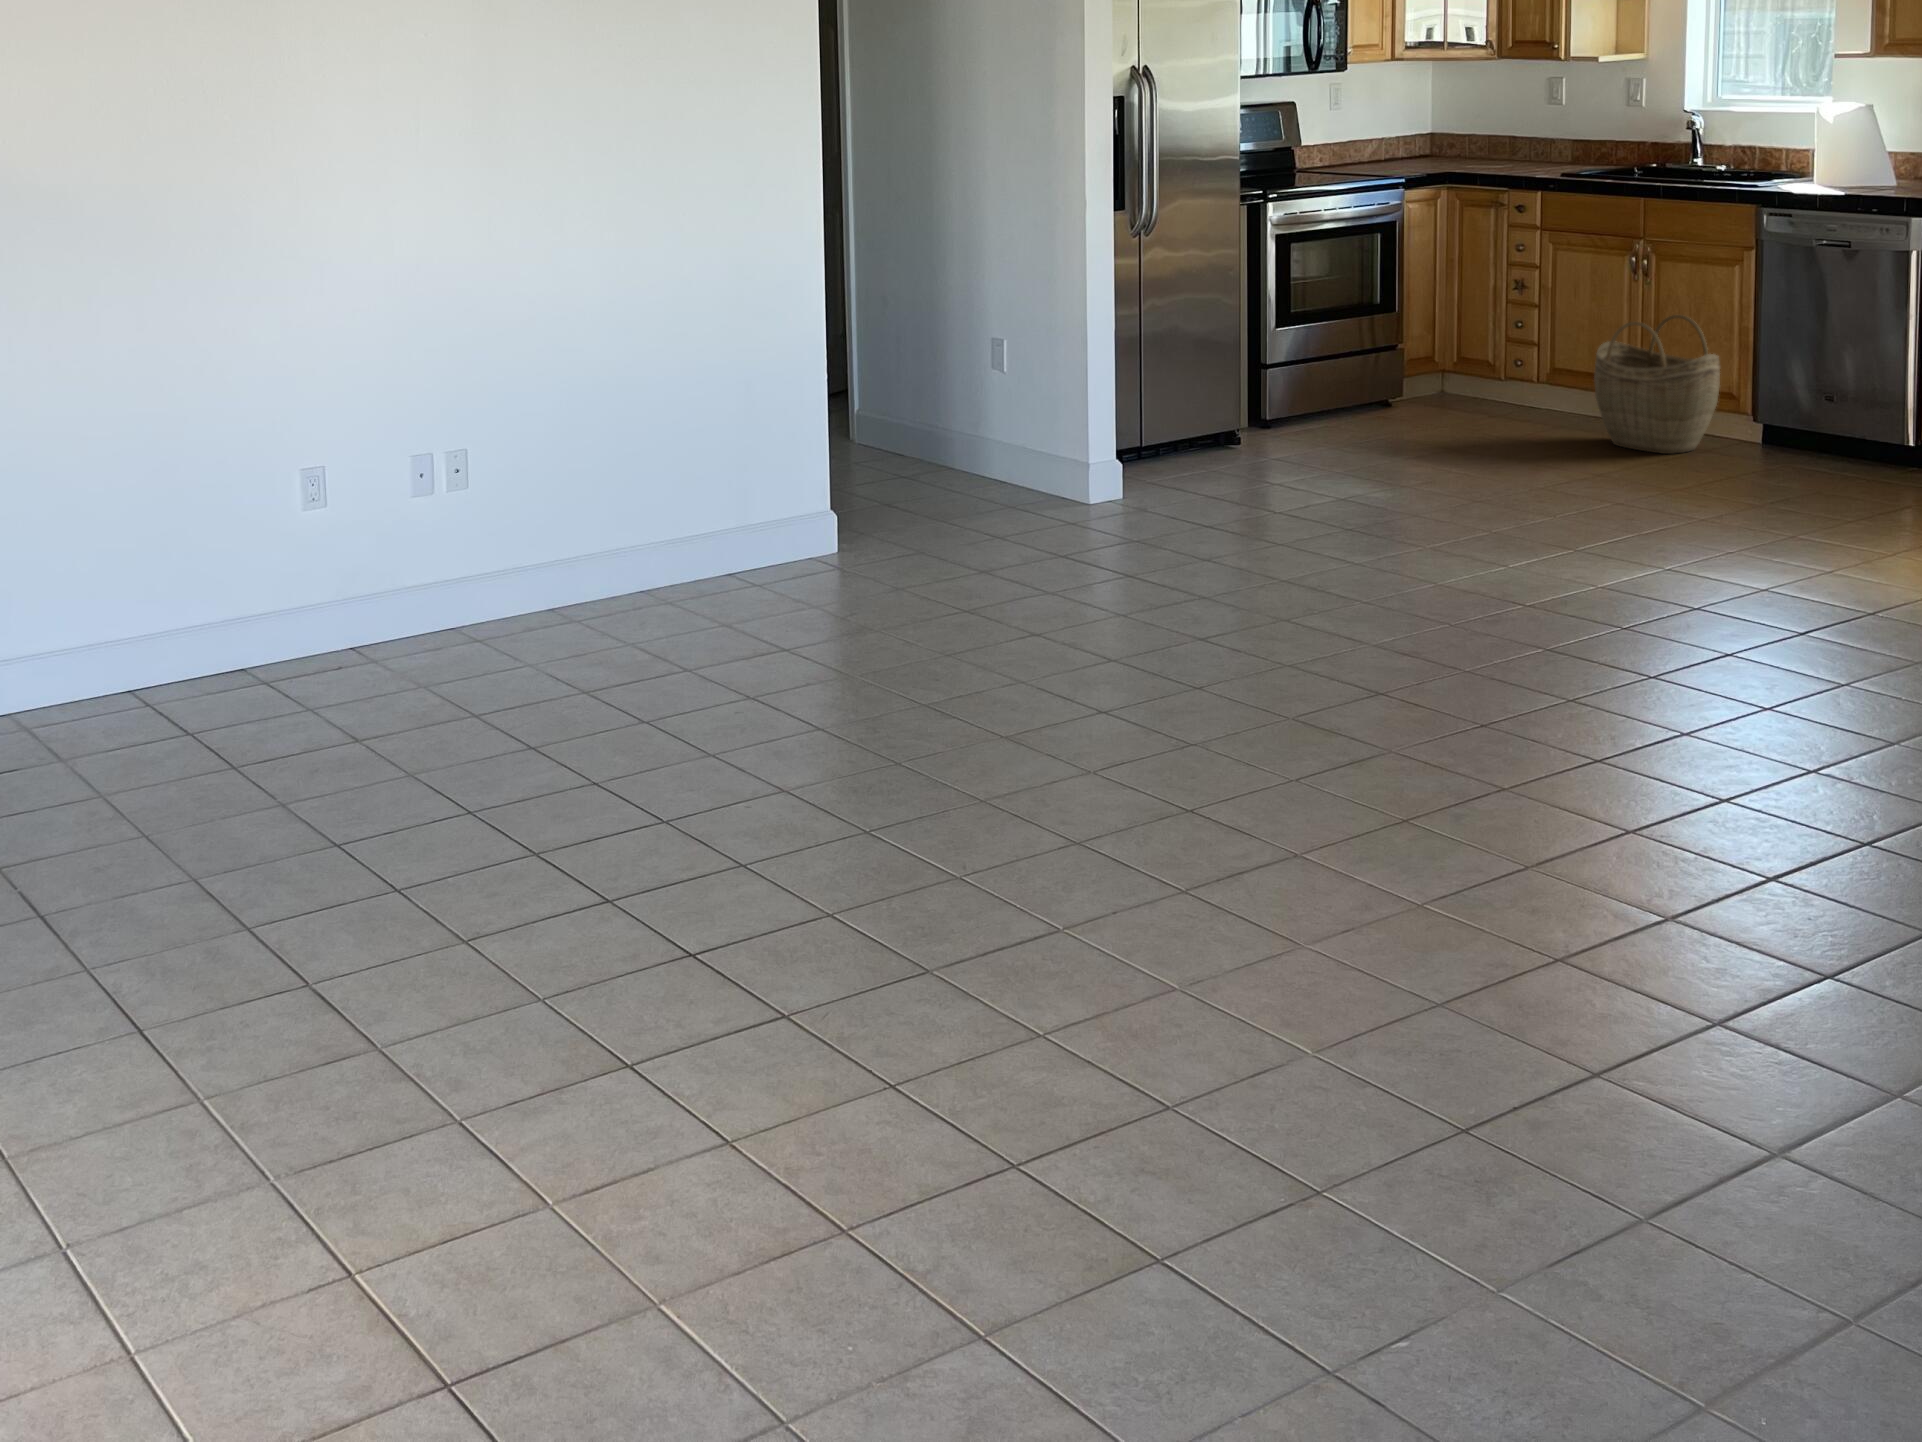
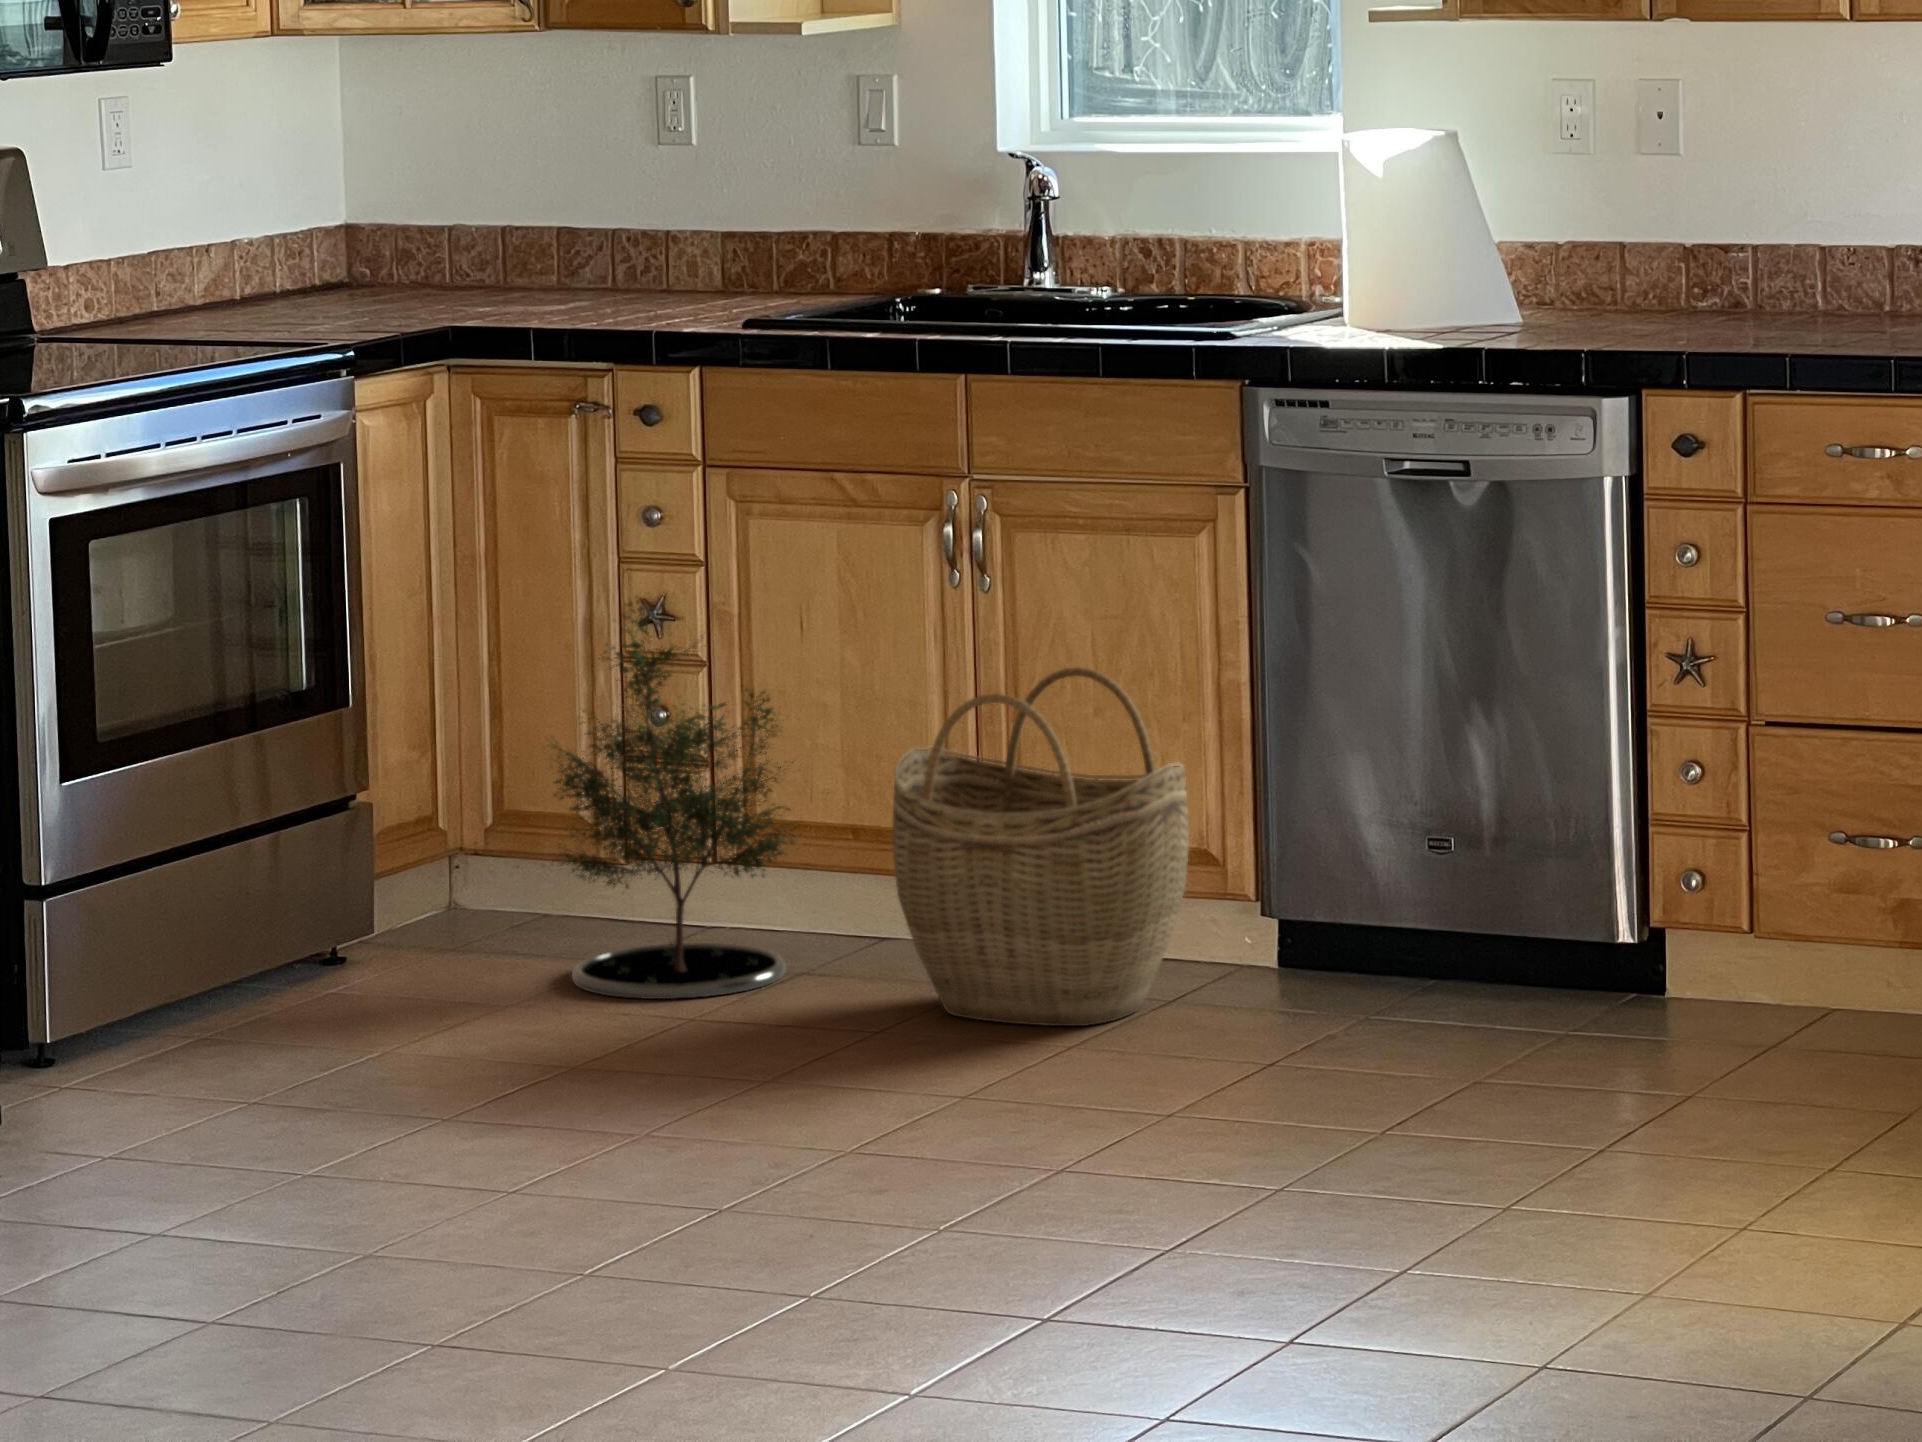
potted tree: none [1463,277,1570,429] -> present [547,601,801,999]

